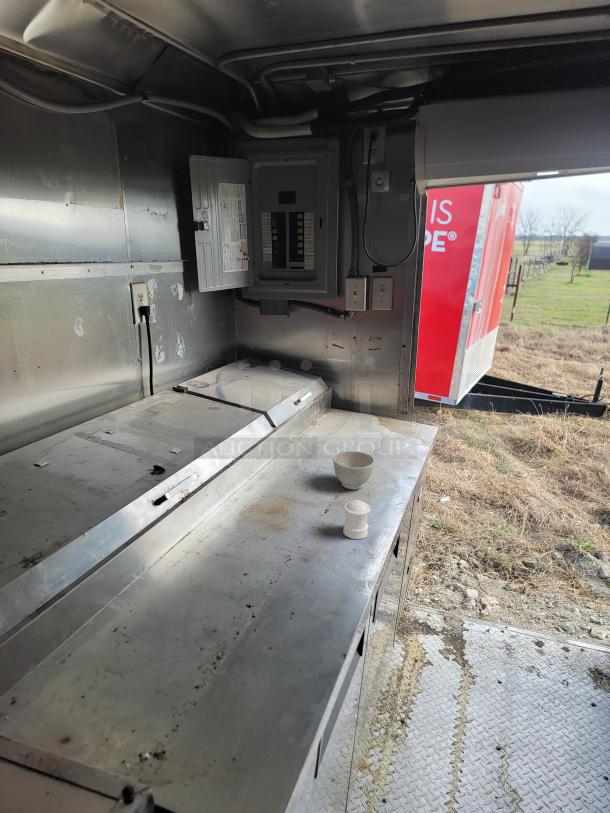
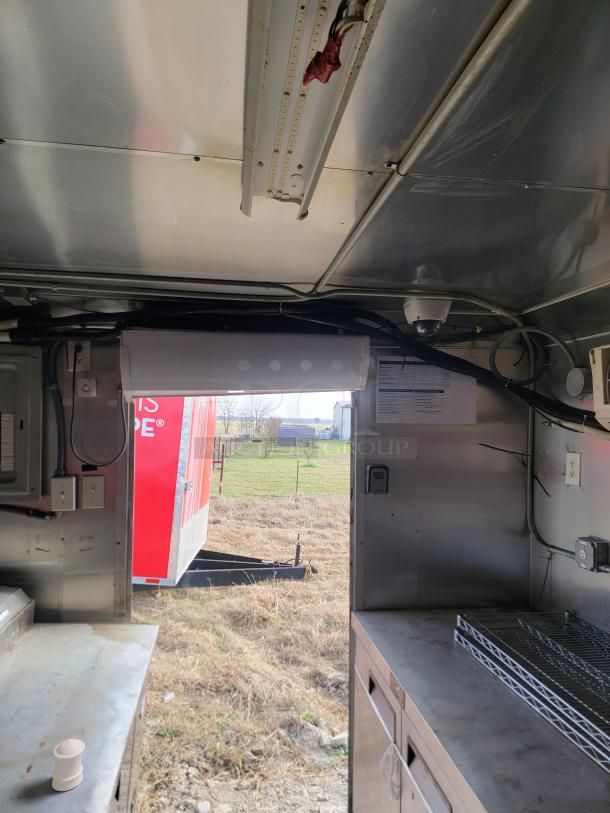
bowl: present [333,451,374,490] -> none [38,674,88,725]

